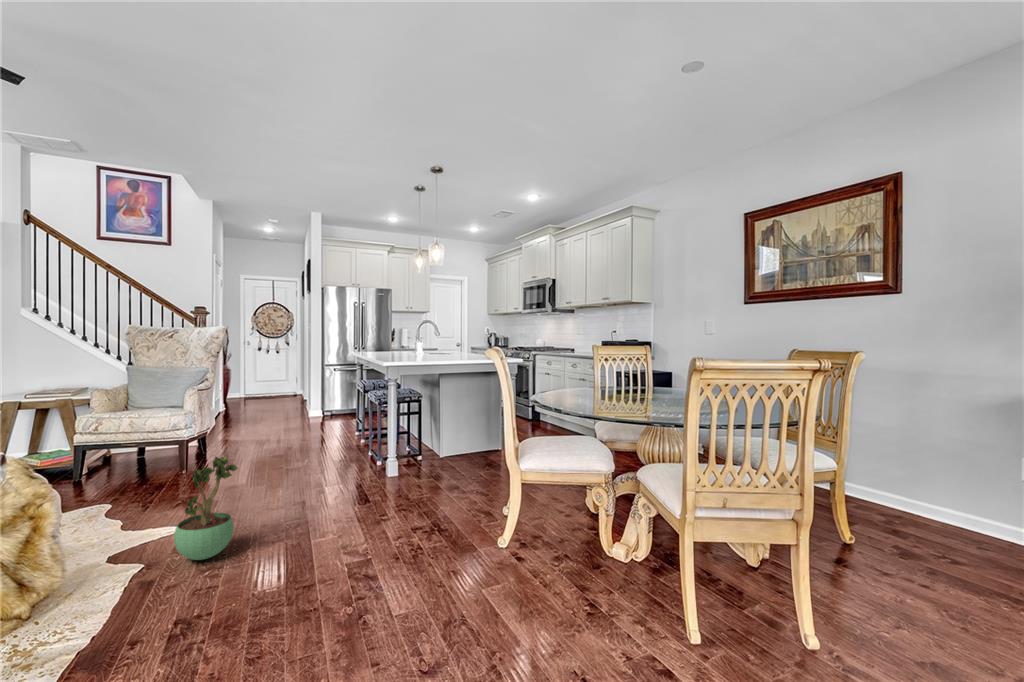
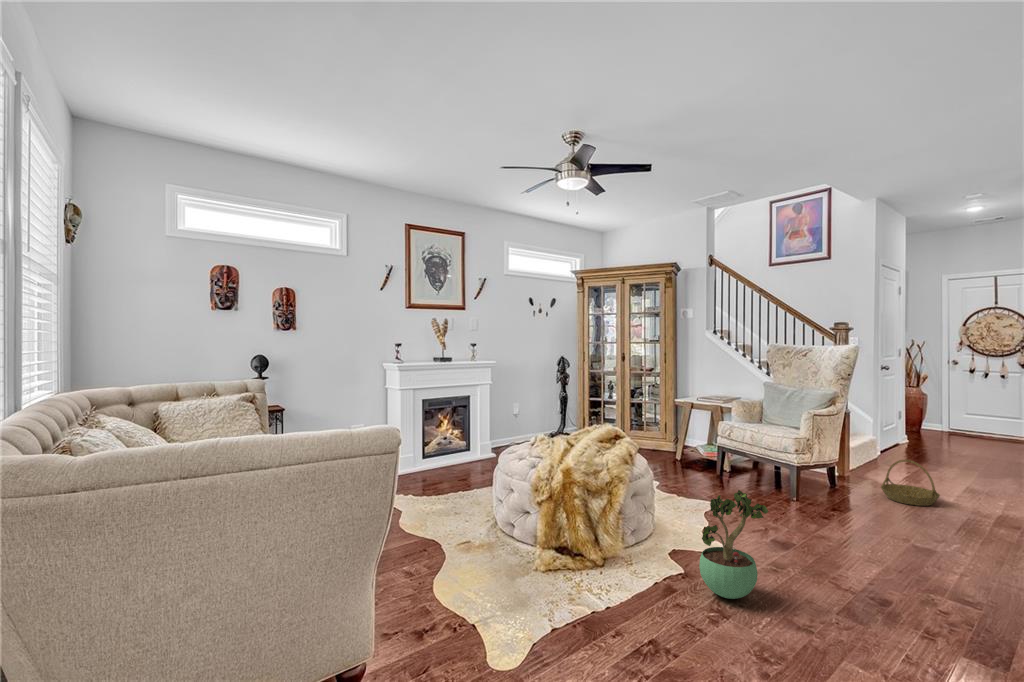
basket: none [243,415,283,449] -> present [881,460,940,506]

